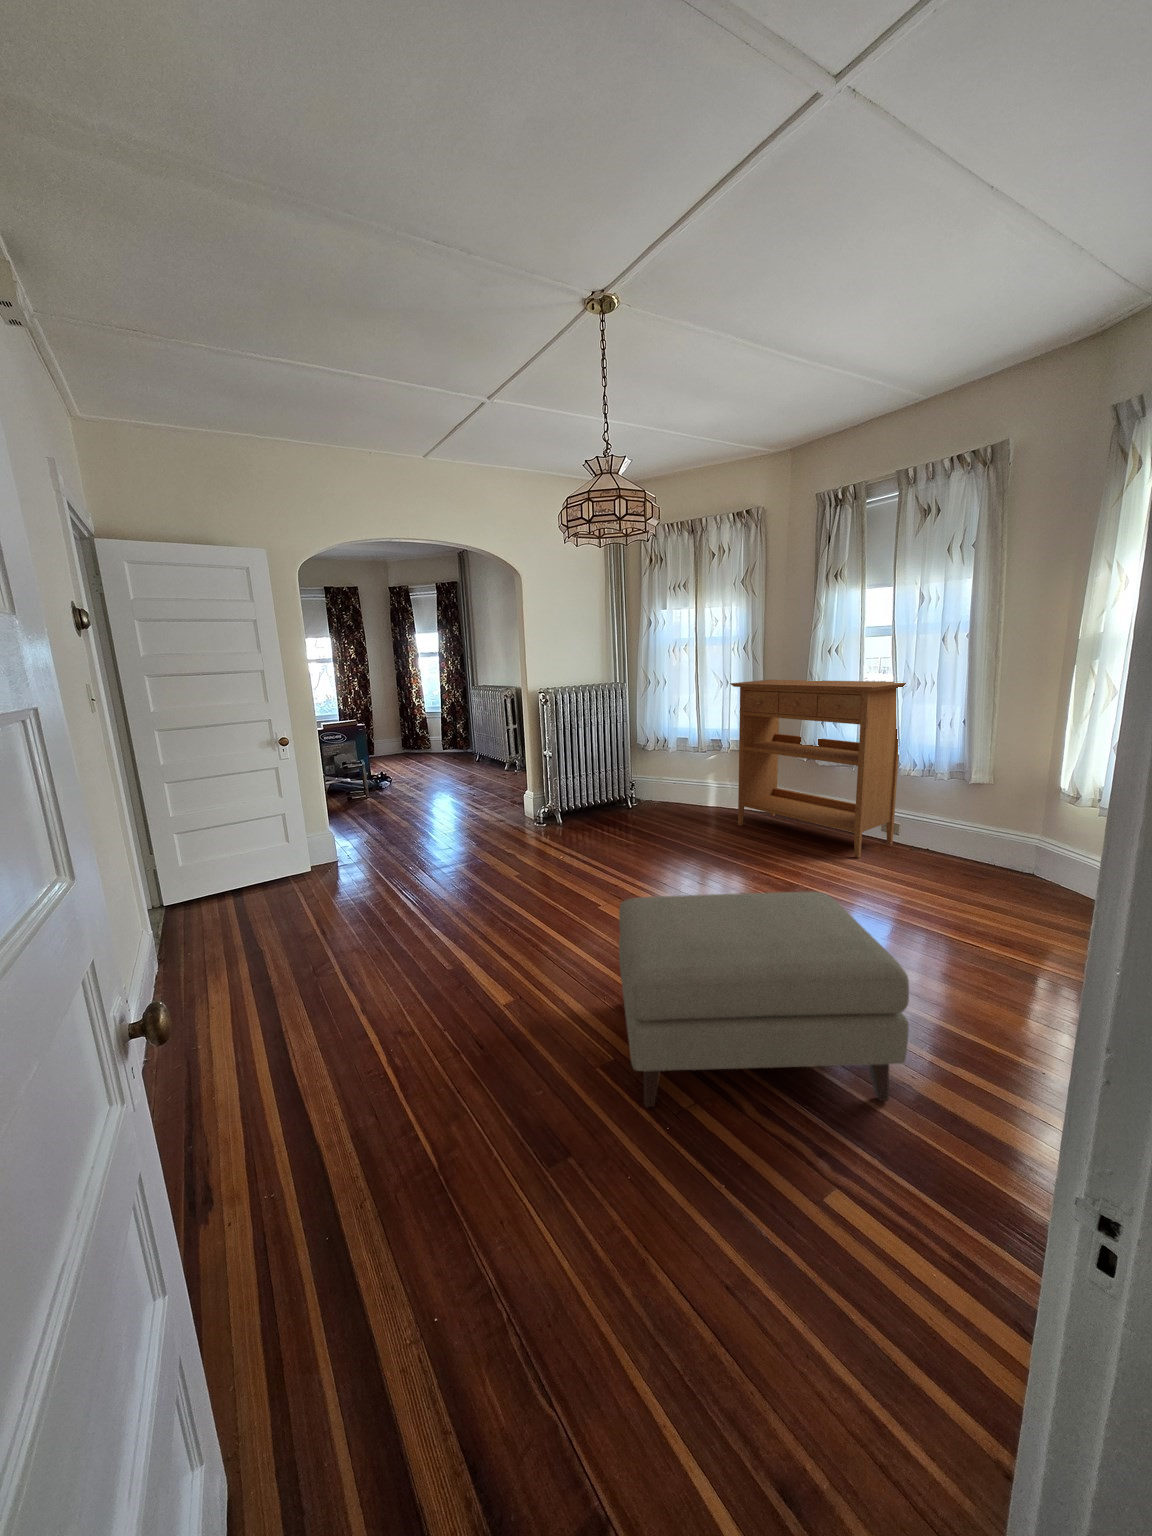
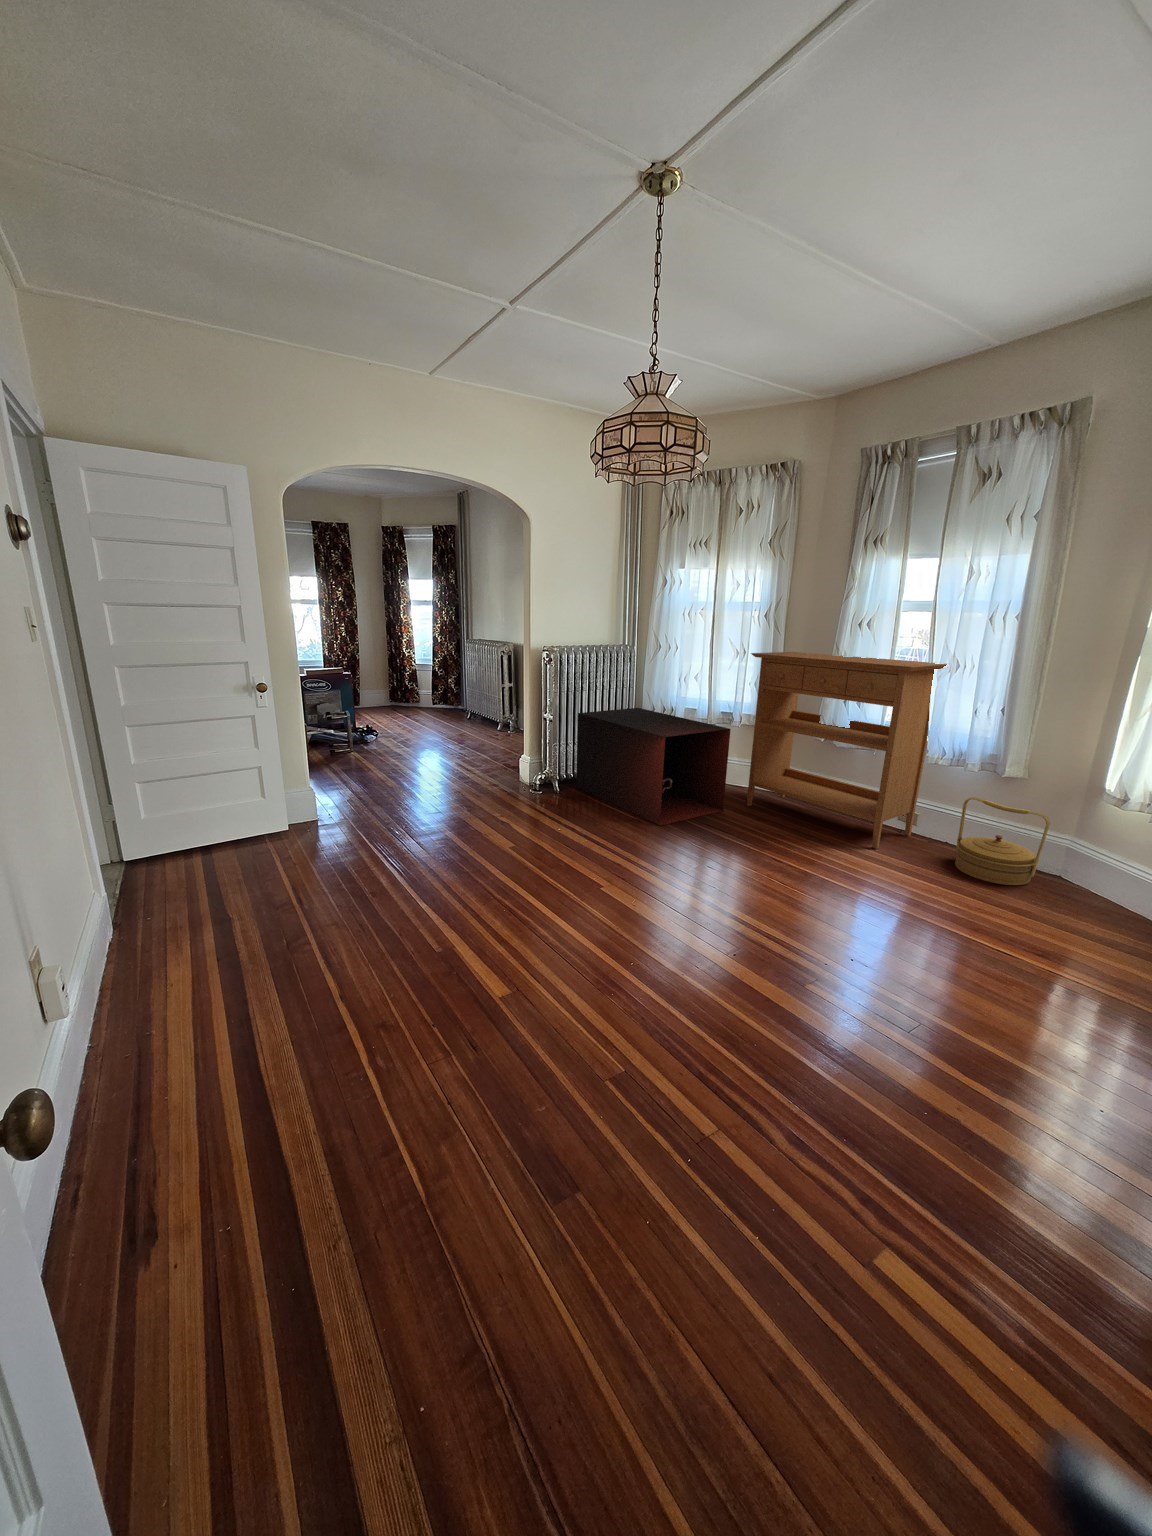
storage cabinet: none [575,740,716,848] -> present [576,708,731,826]
woven basket: none [932,804,1014,884] -> present [955,797,1050,885]
ottoman: present [619,891,909,1107] -> none [632,890,976,1135]

